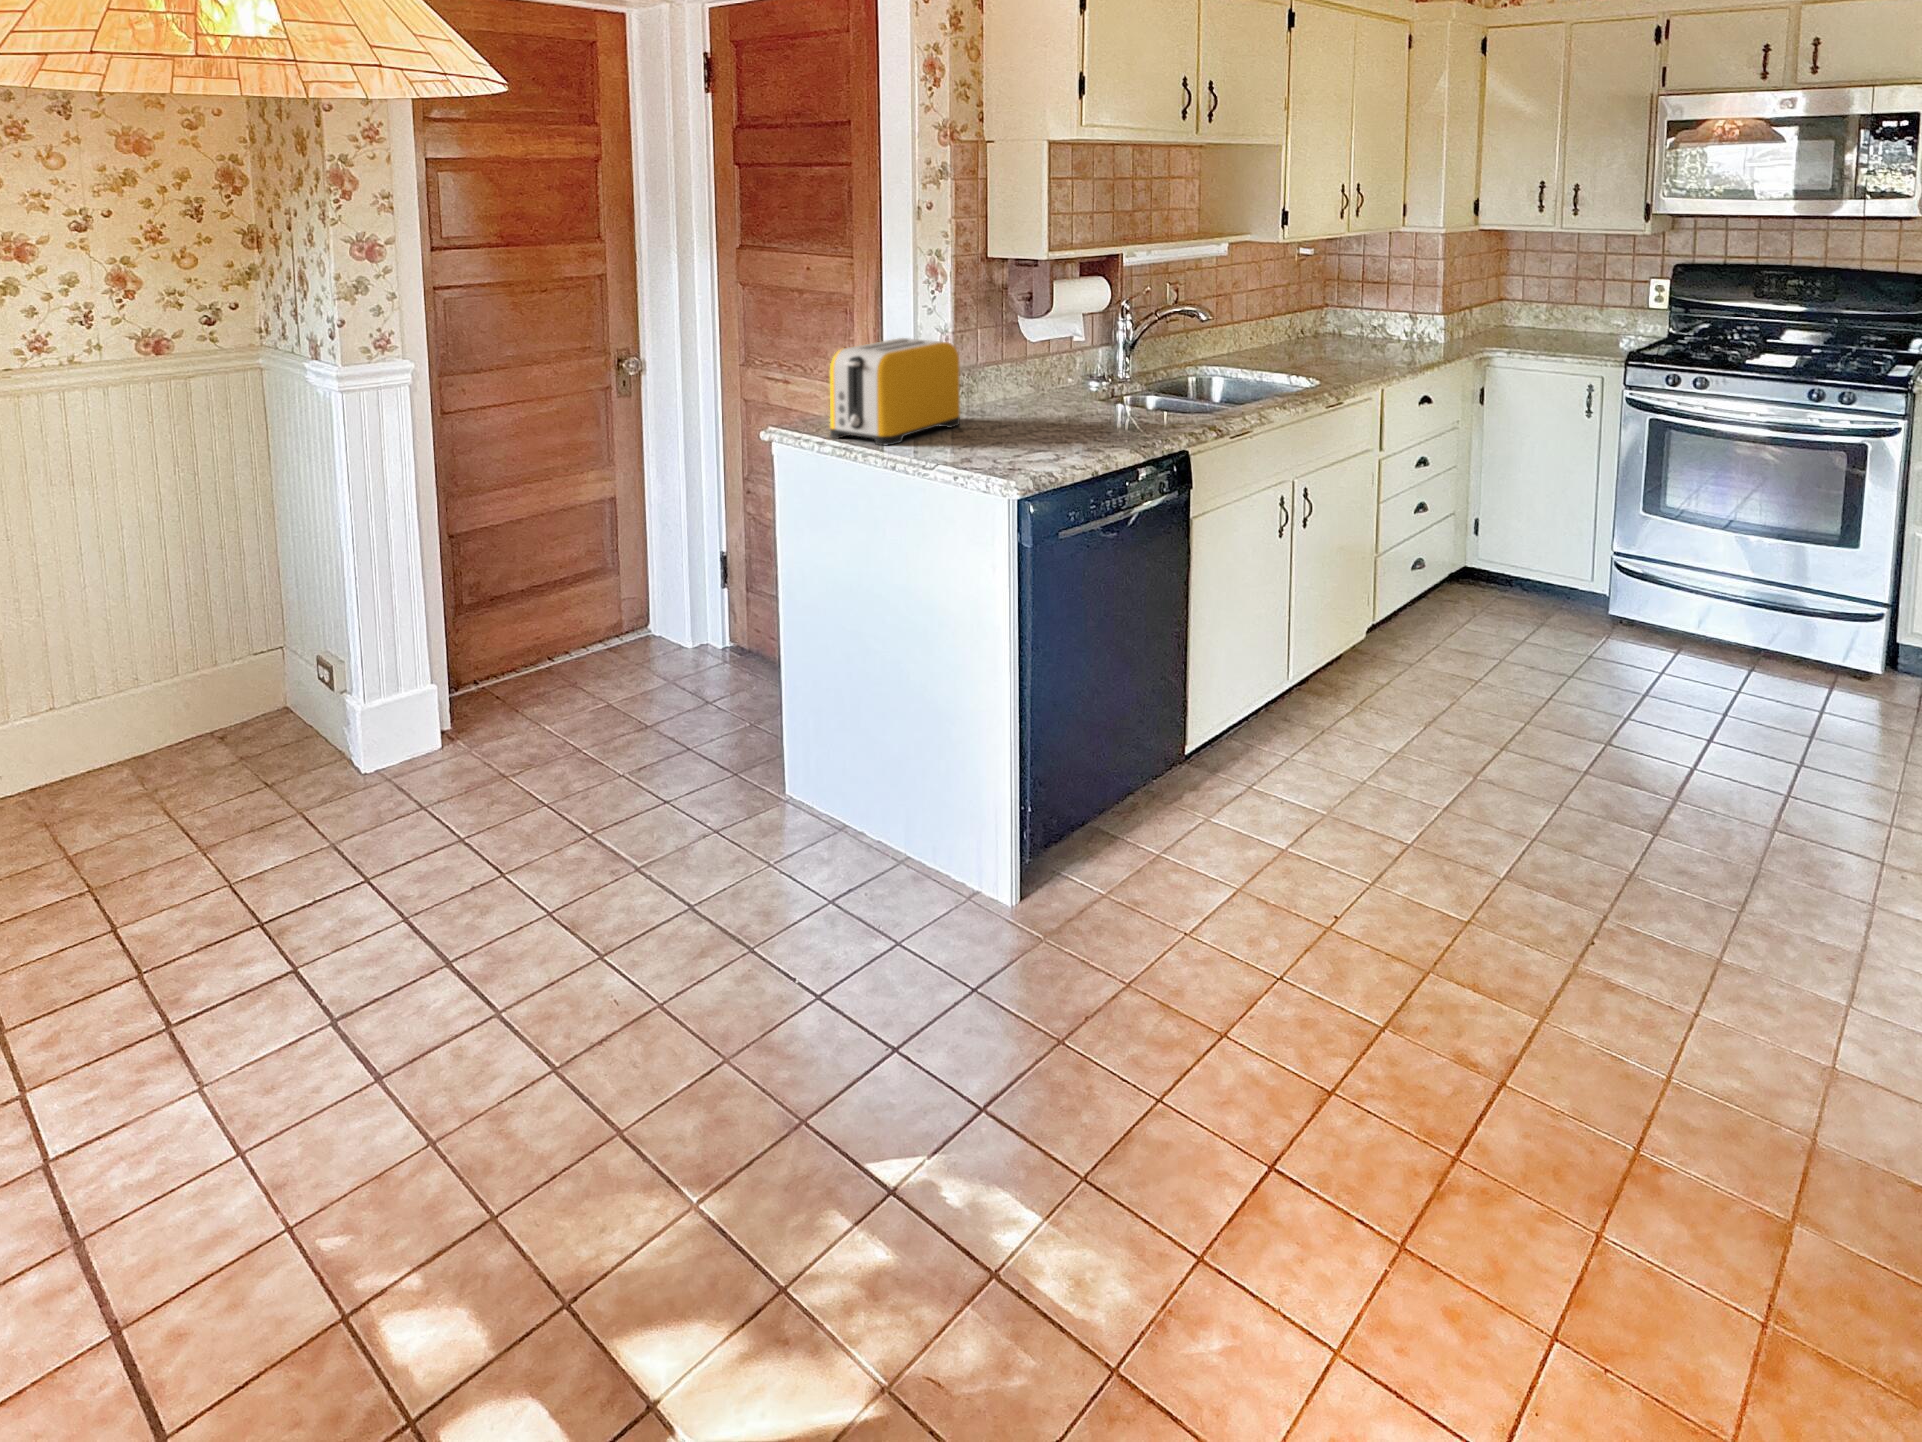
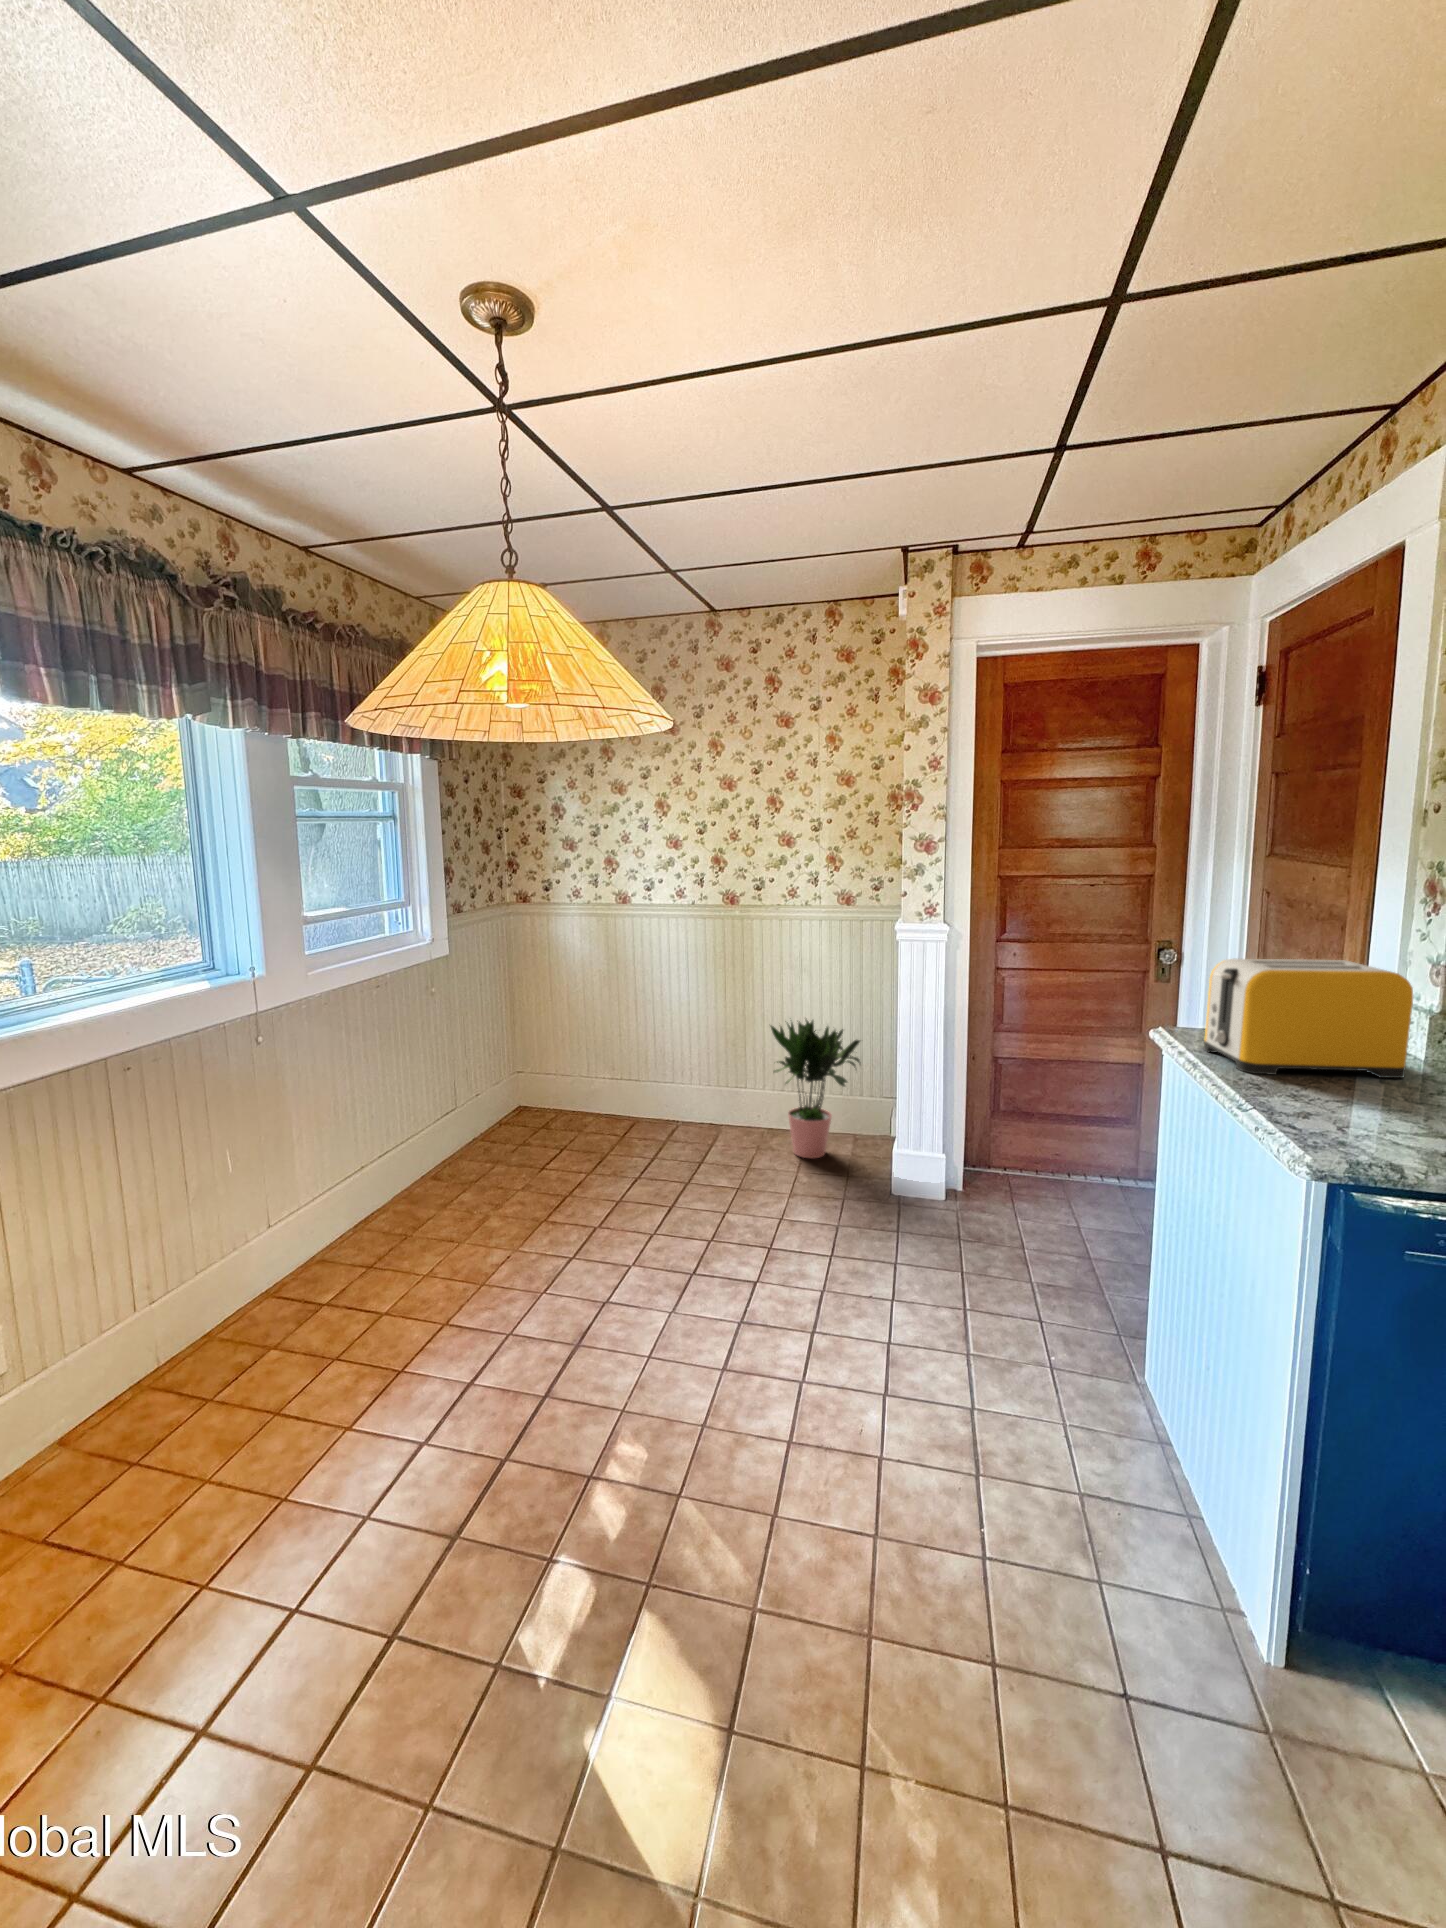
potted plant: none [63,535,285,801] -> present [771,1020,860,1158]

